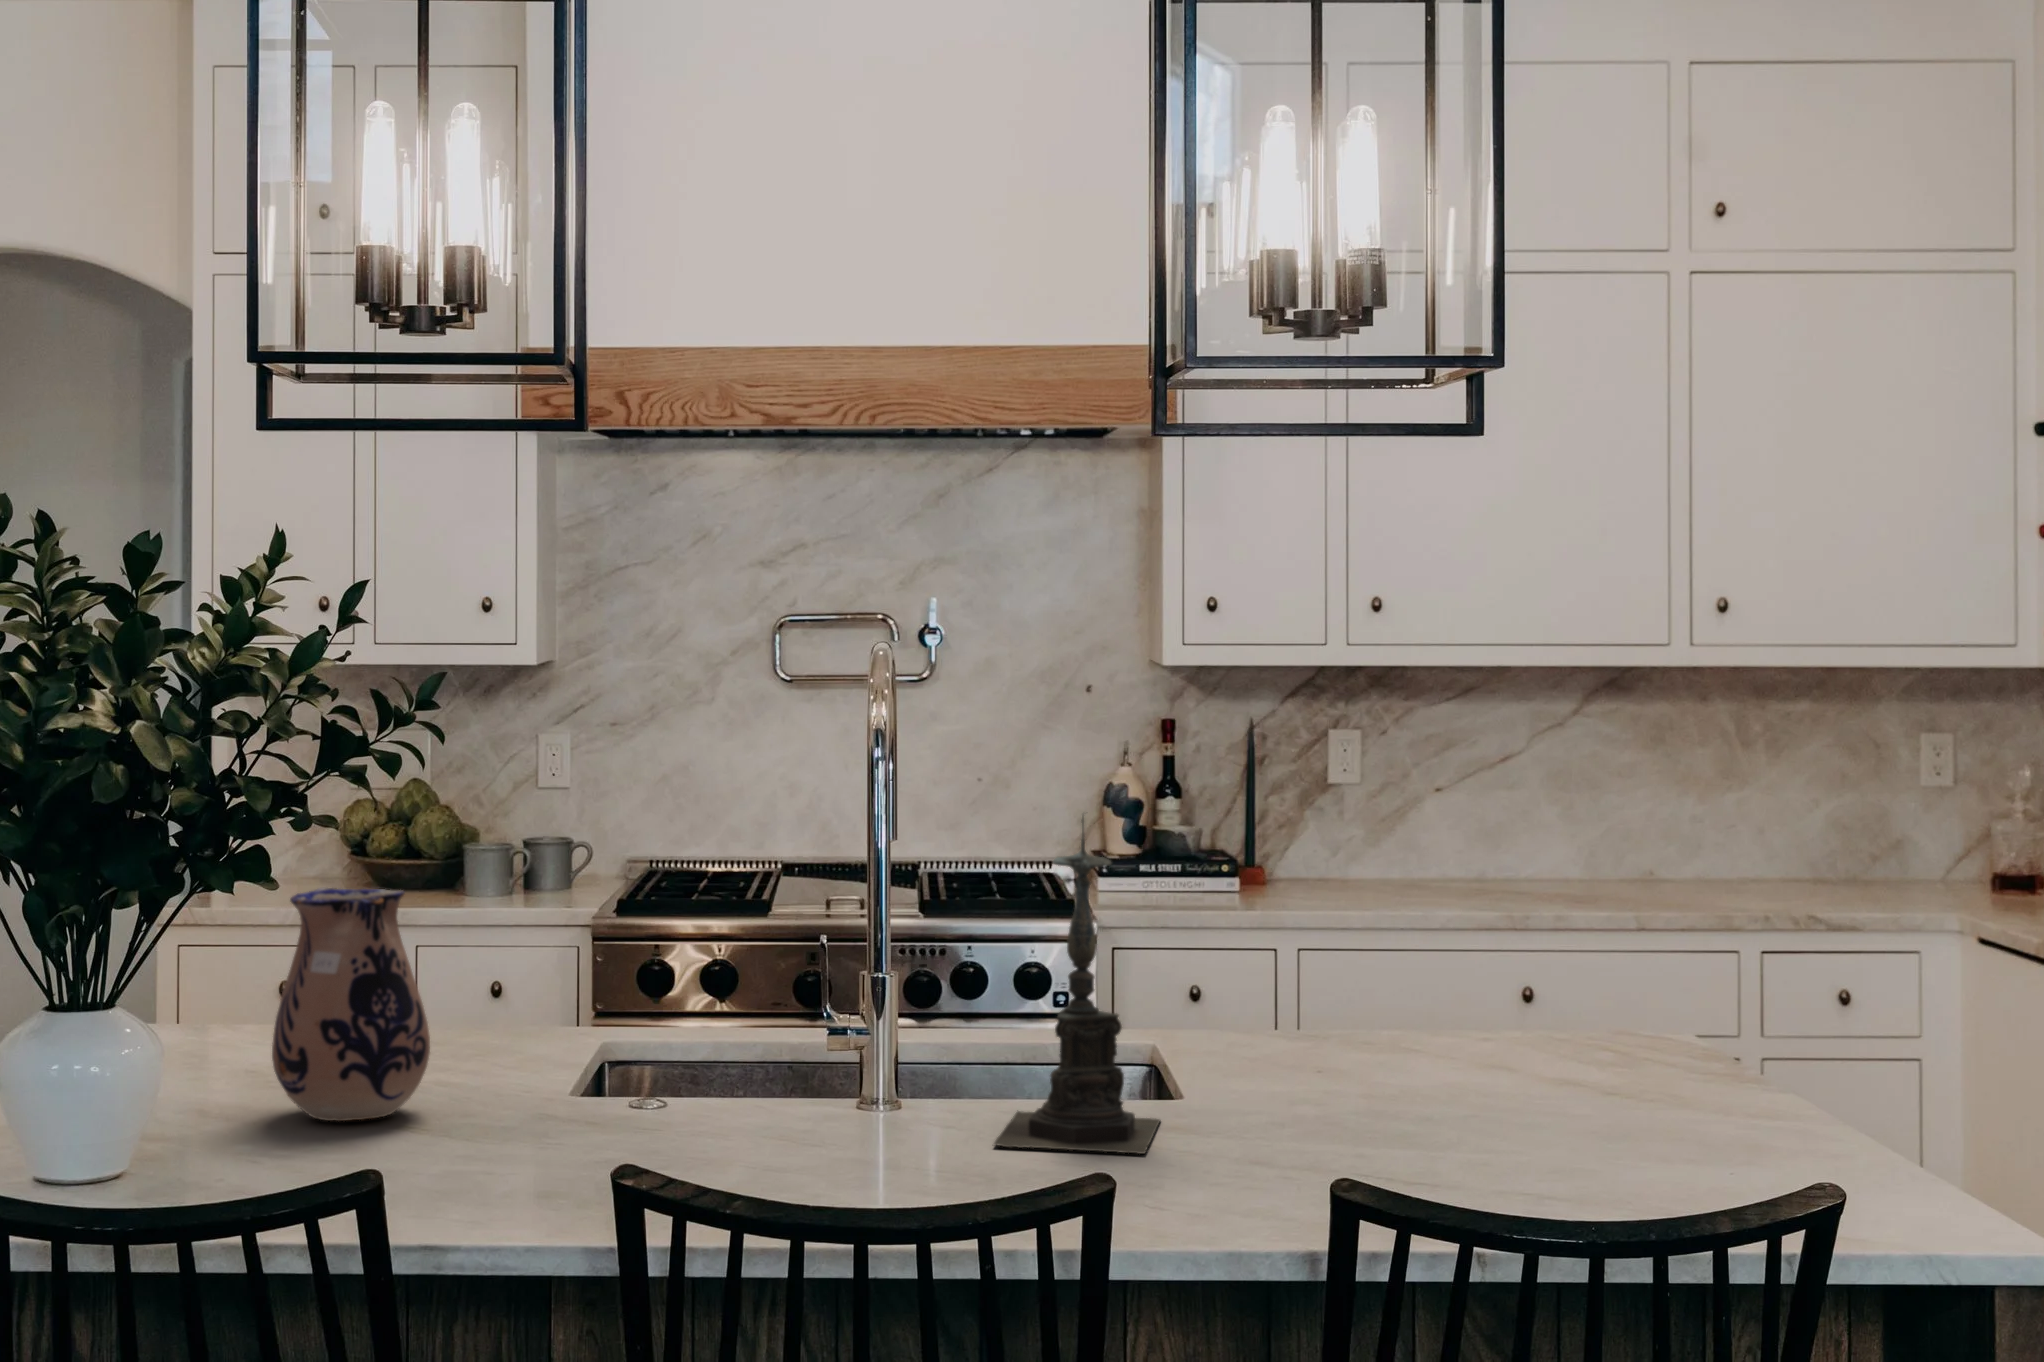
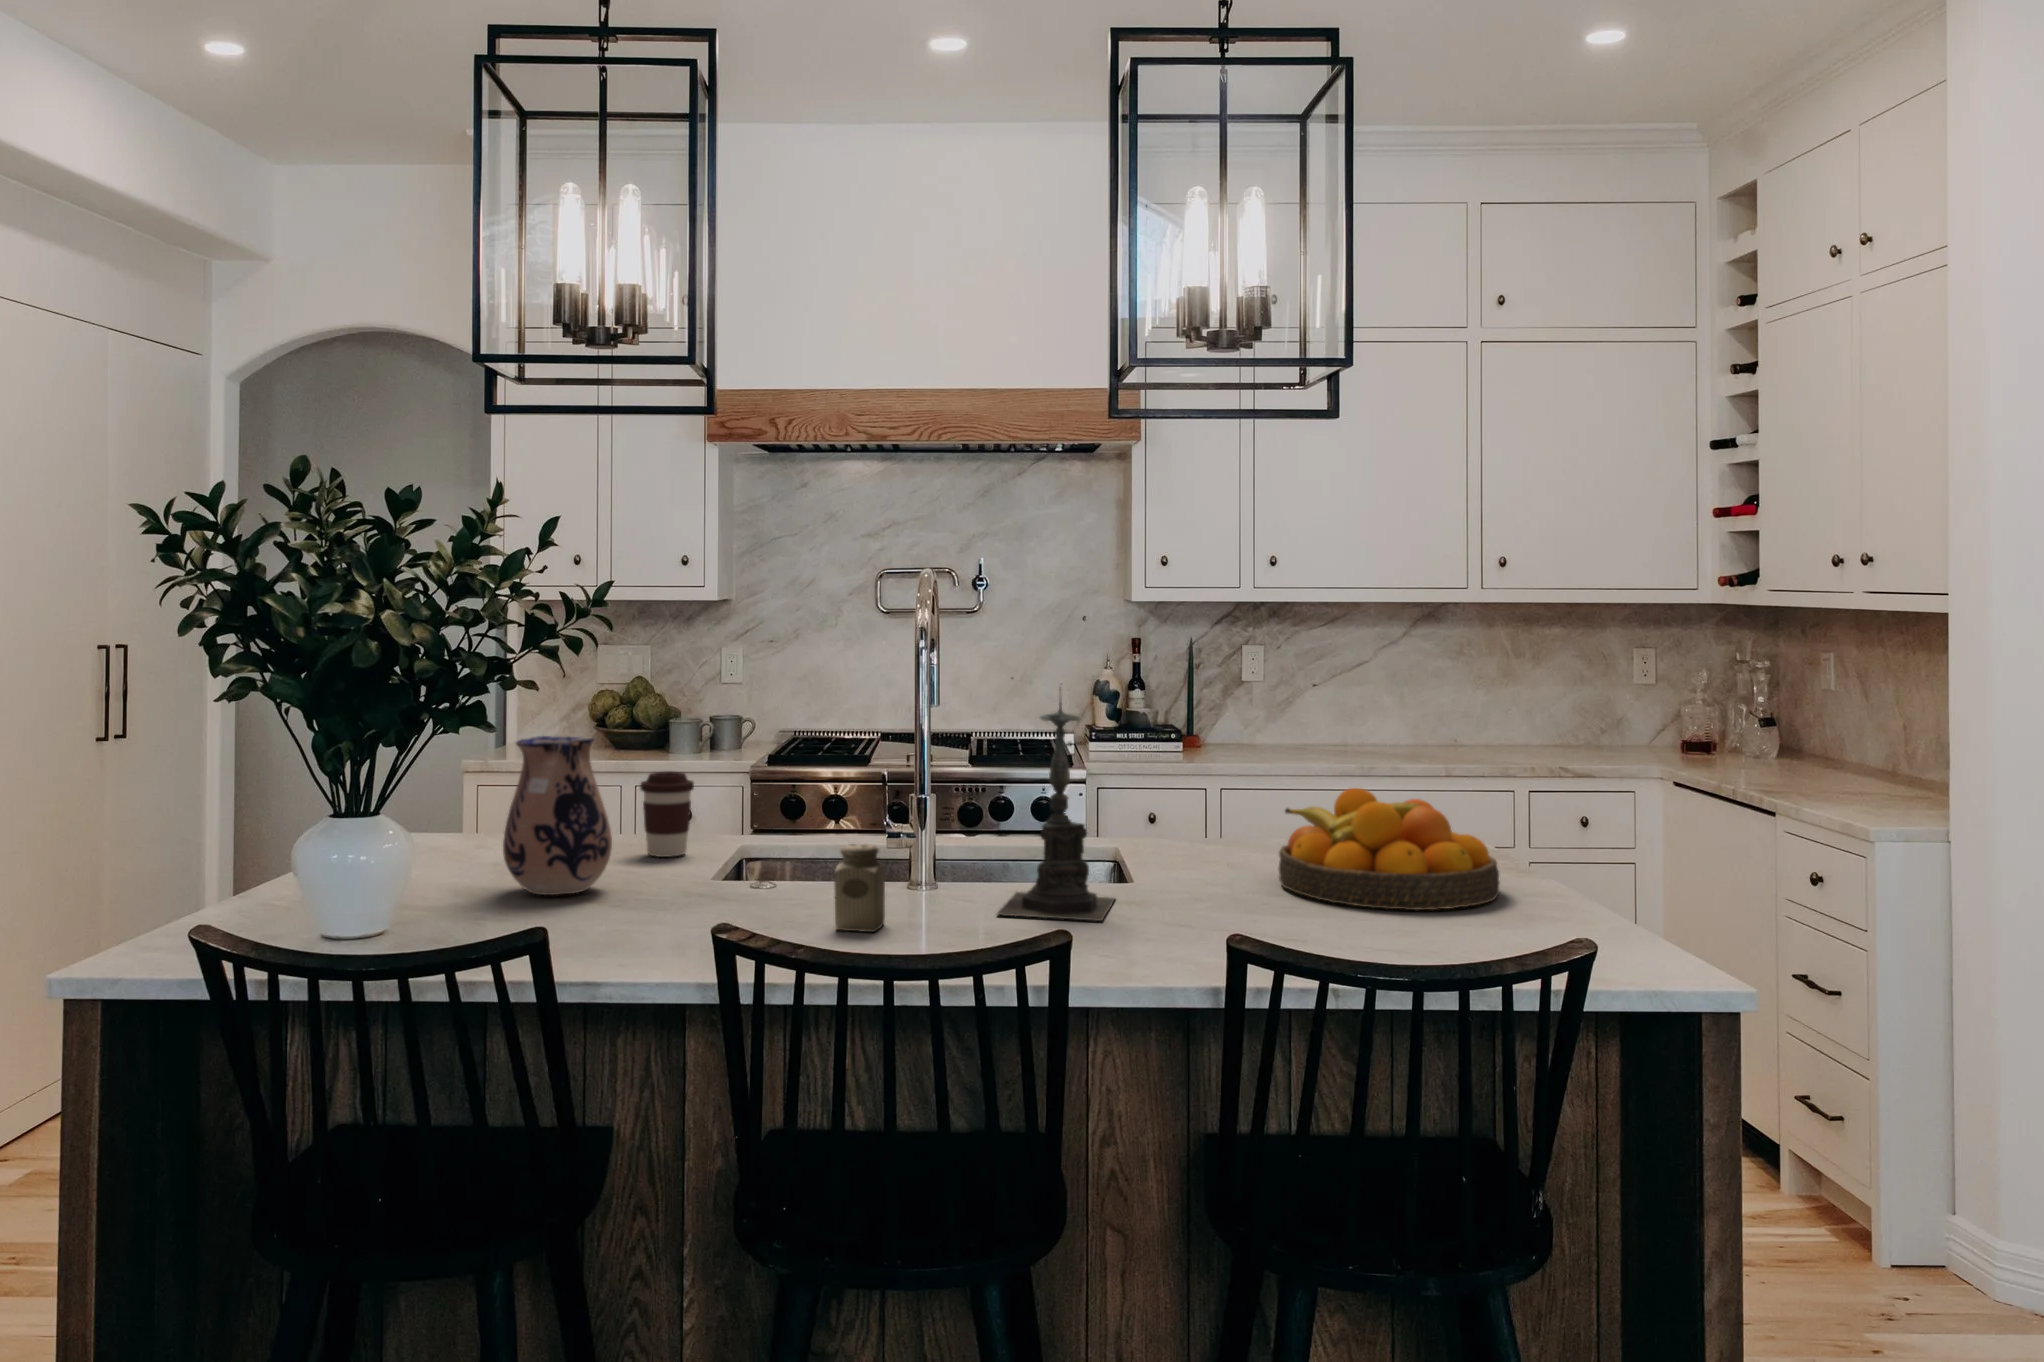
coffee cup: none [460,935,538,1061] -> present [640,771,694,857]
fruit bowl: none [1392,957,1706,1134] -> present [1278,788,1499,910]
salt shaker: none [764,1046,835,1172] -> present [834,844,885,932]

